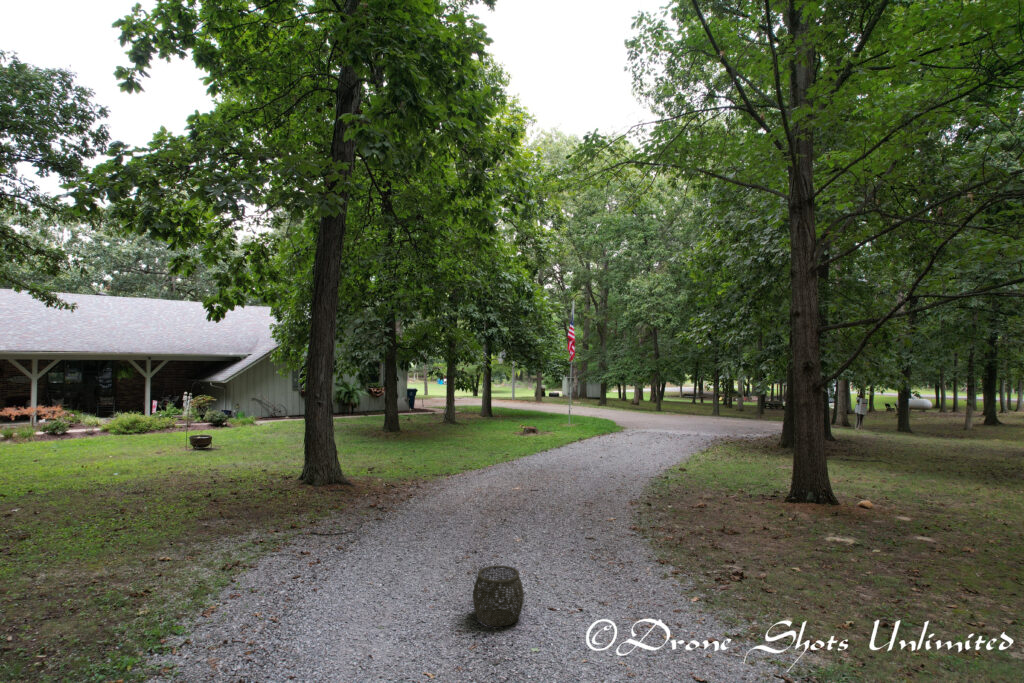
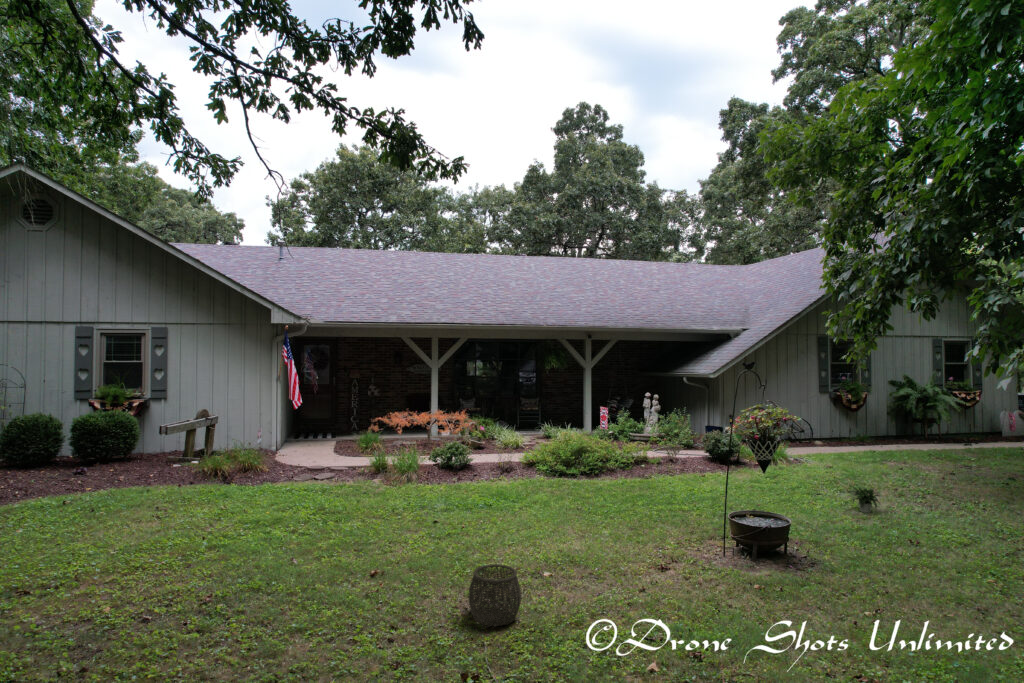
potted plant: none [834,490,872,517] -> present [851,487,880,513]

